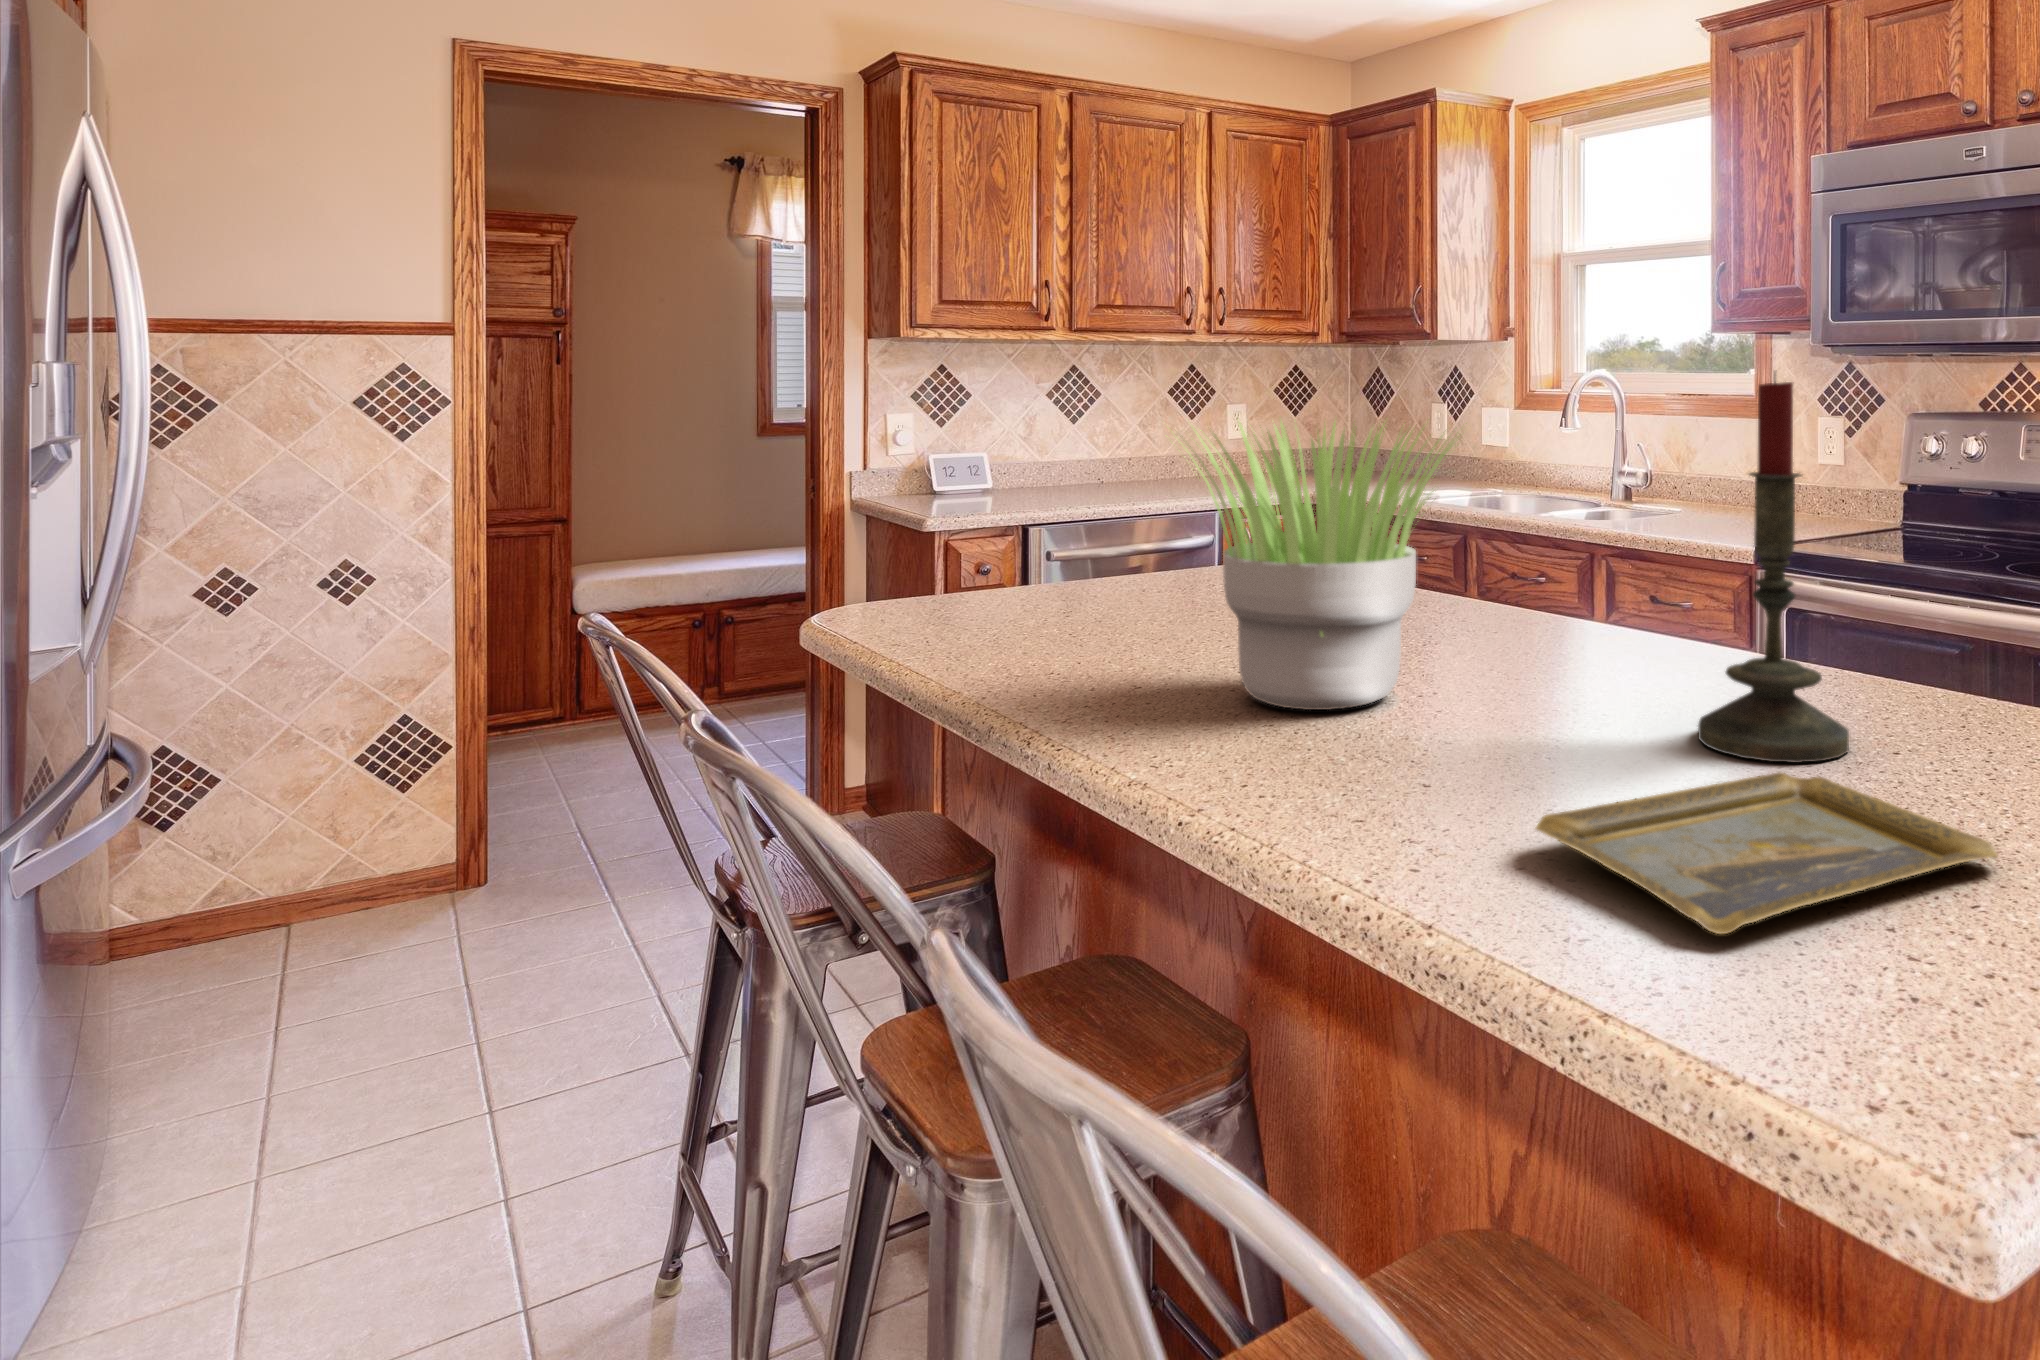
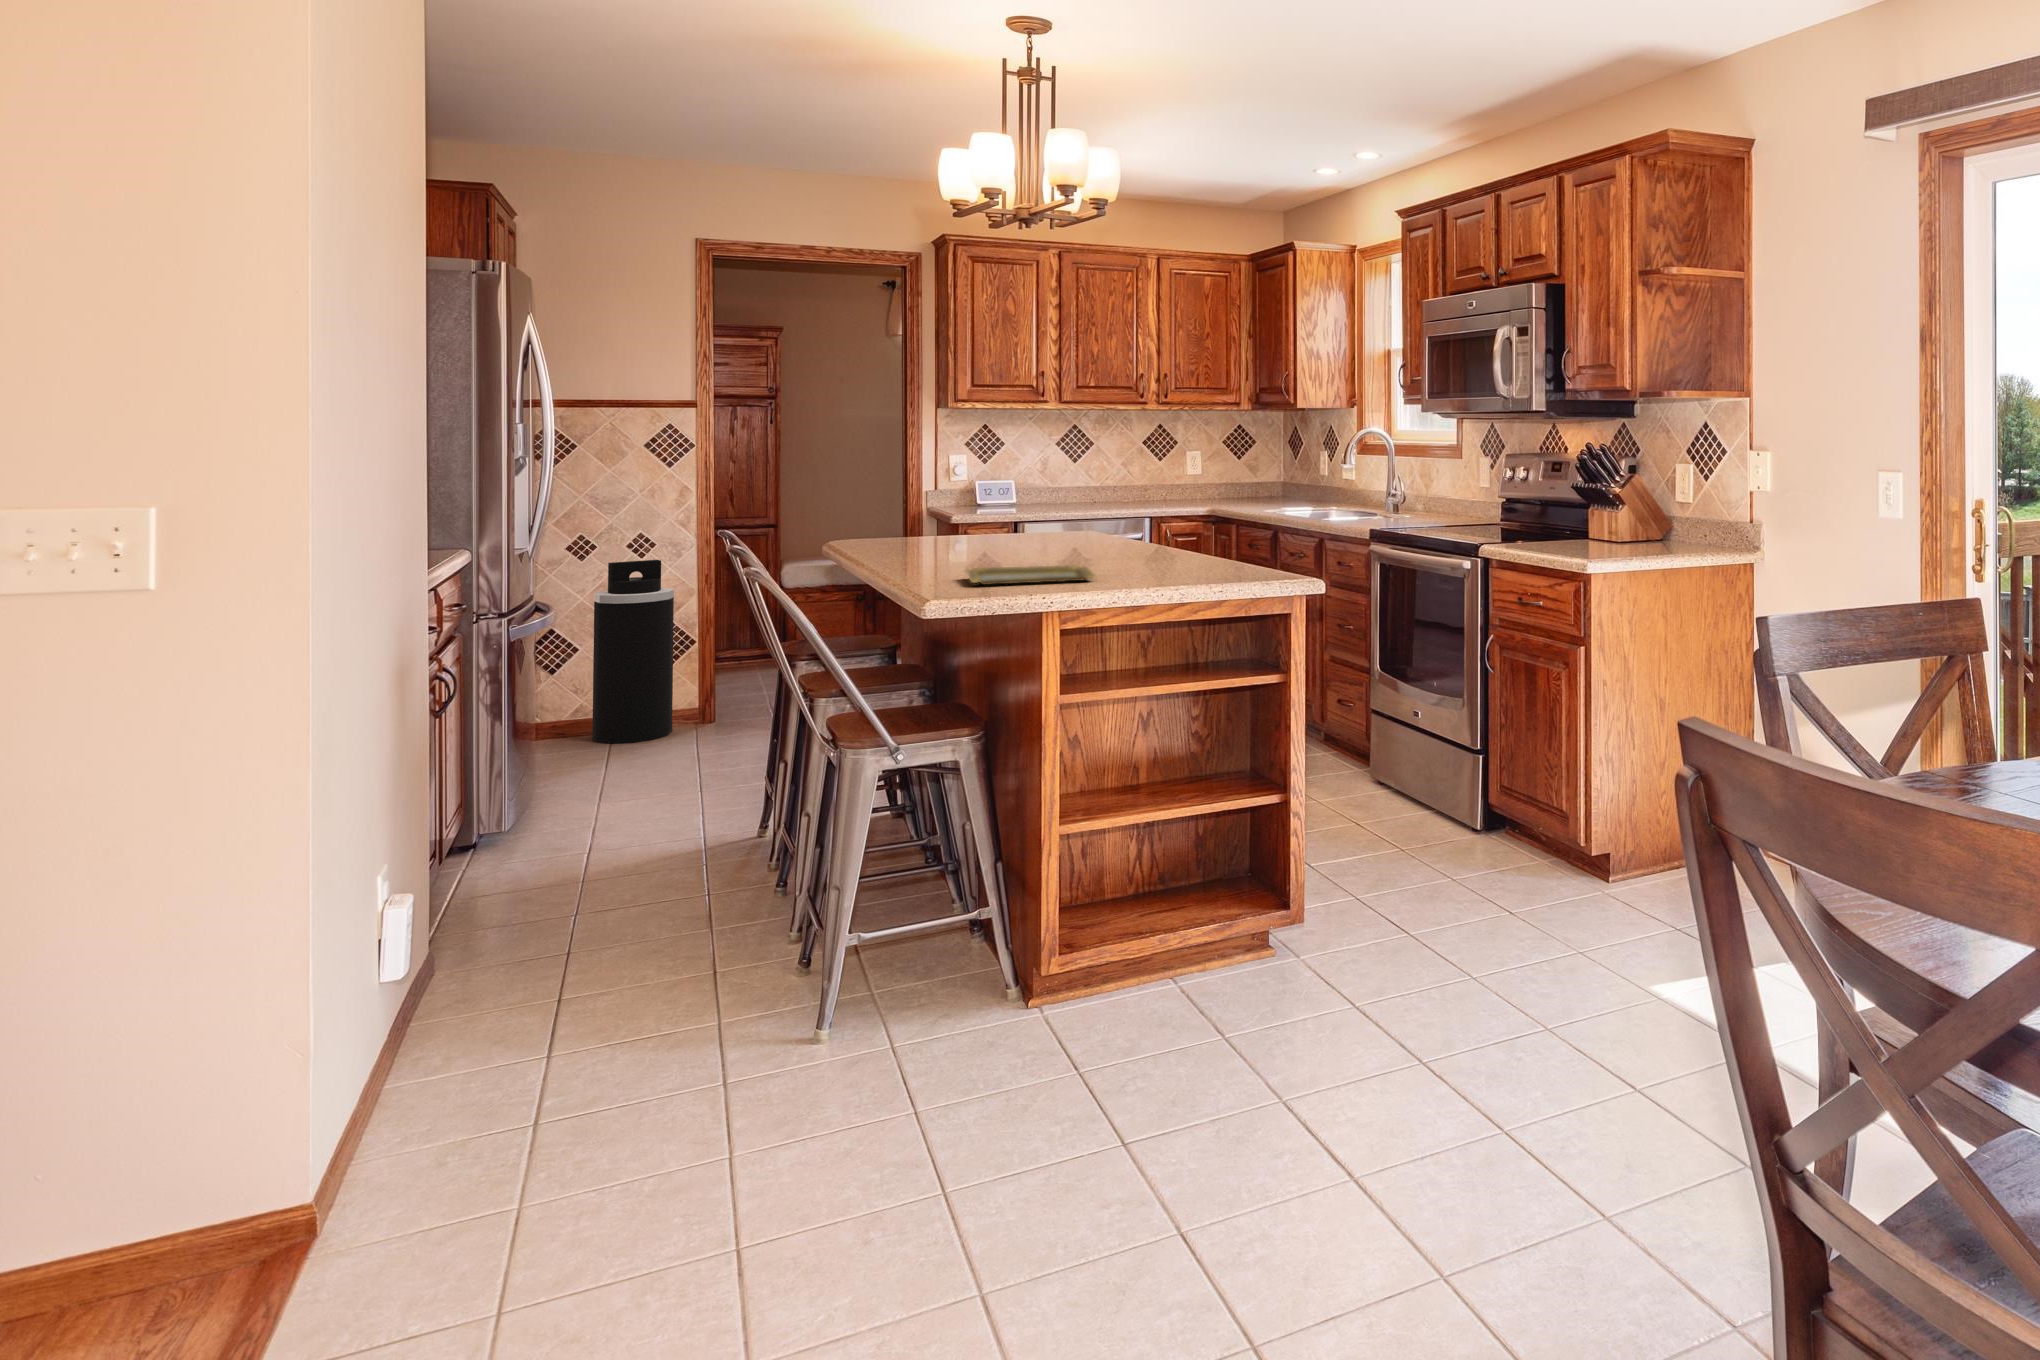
candle: present [1698,374,1849,763] -> none [1090,430,1145,570]
potted plant: present [1168,422,1459,710] -> none [920,448,1055,560]
trash can: none [250,609,415,963] -> present [592,560,674,744]

